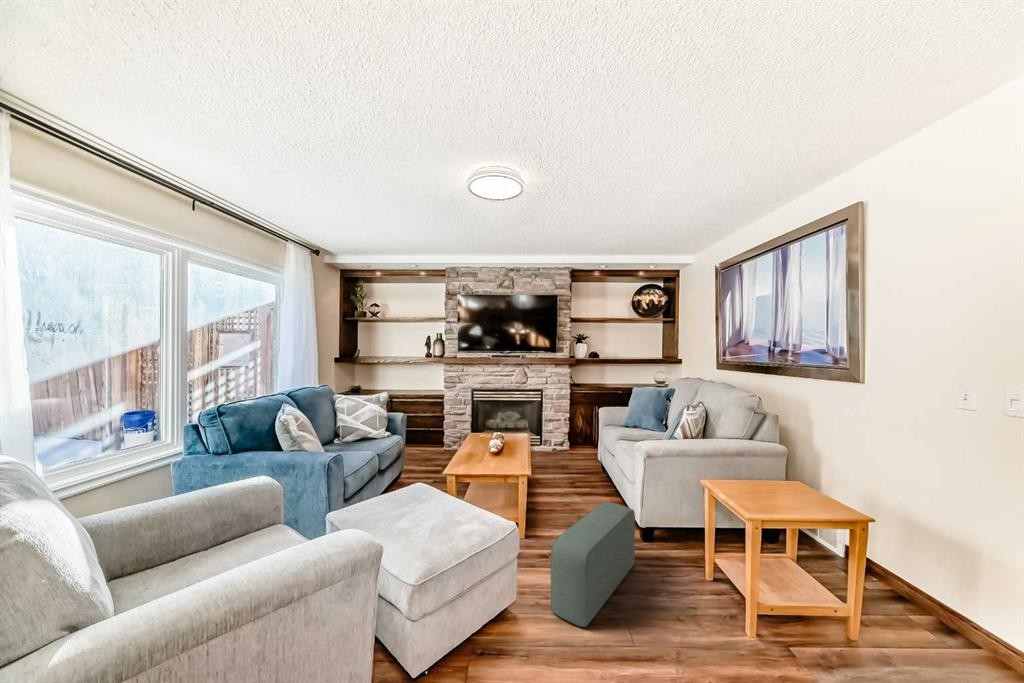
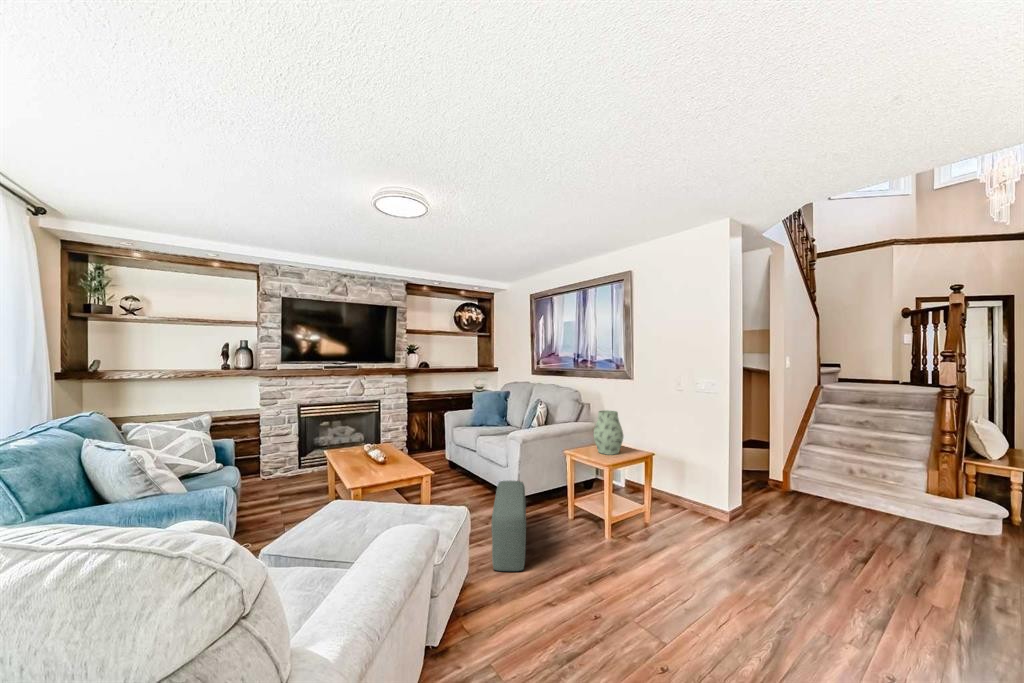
vase: none [745,431,802,505] -> present [593,410,623,455]

